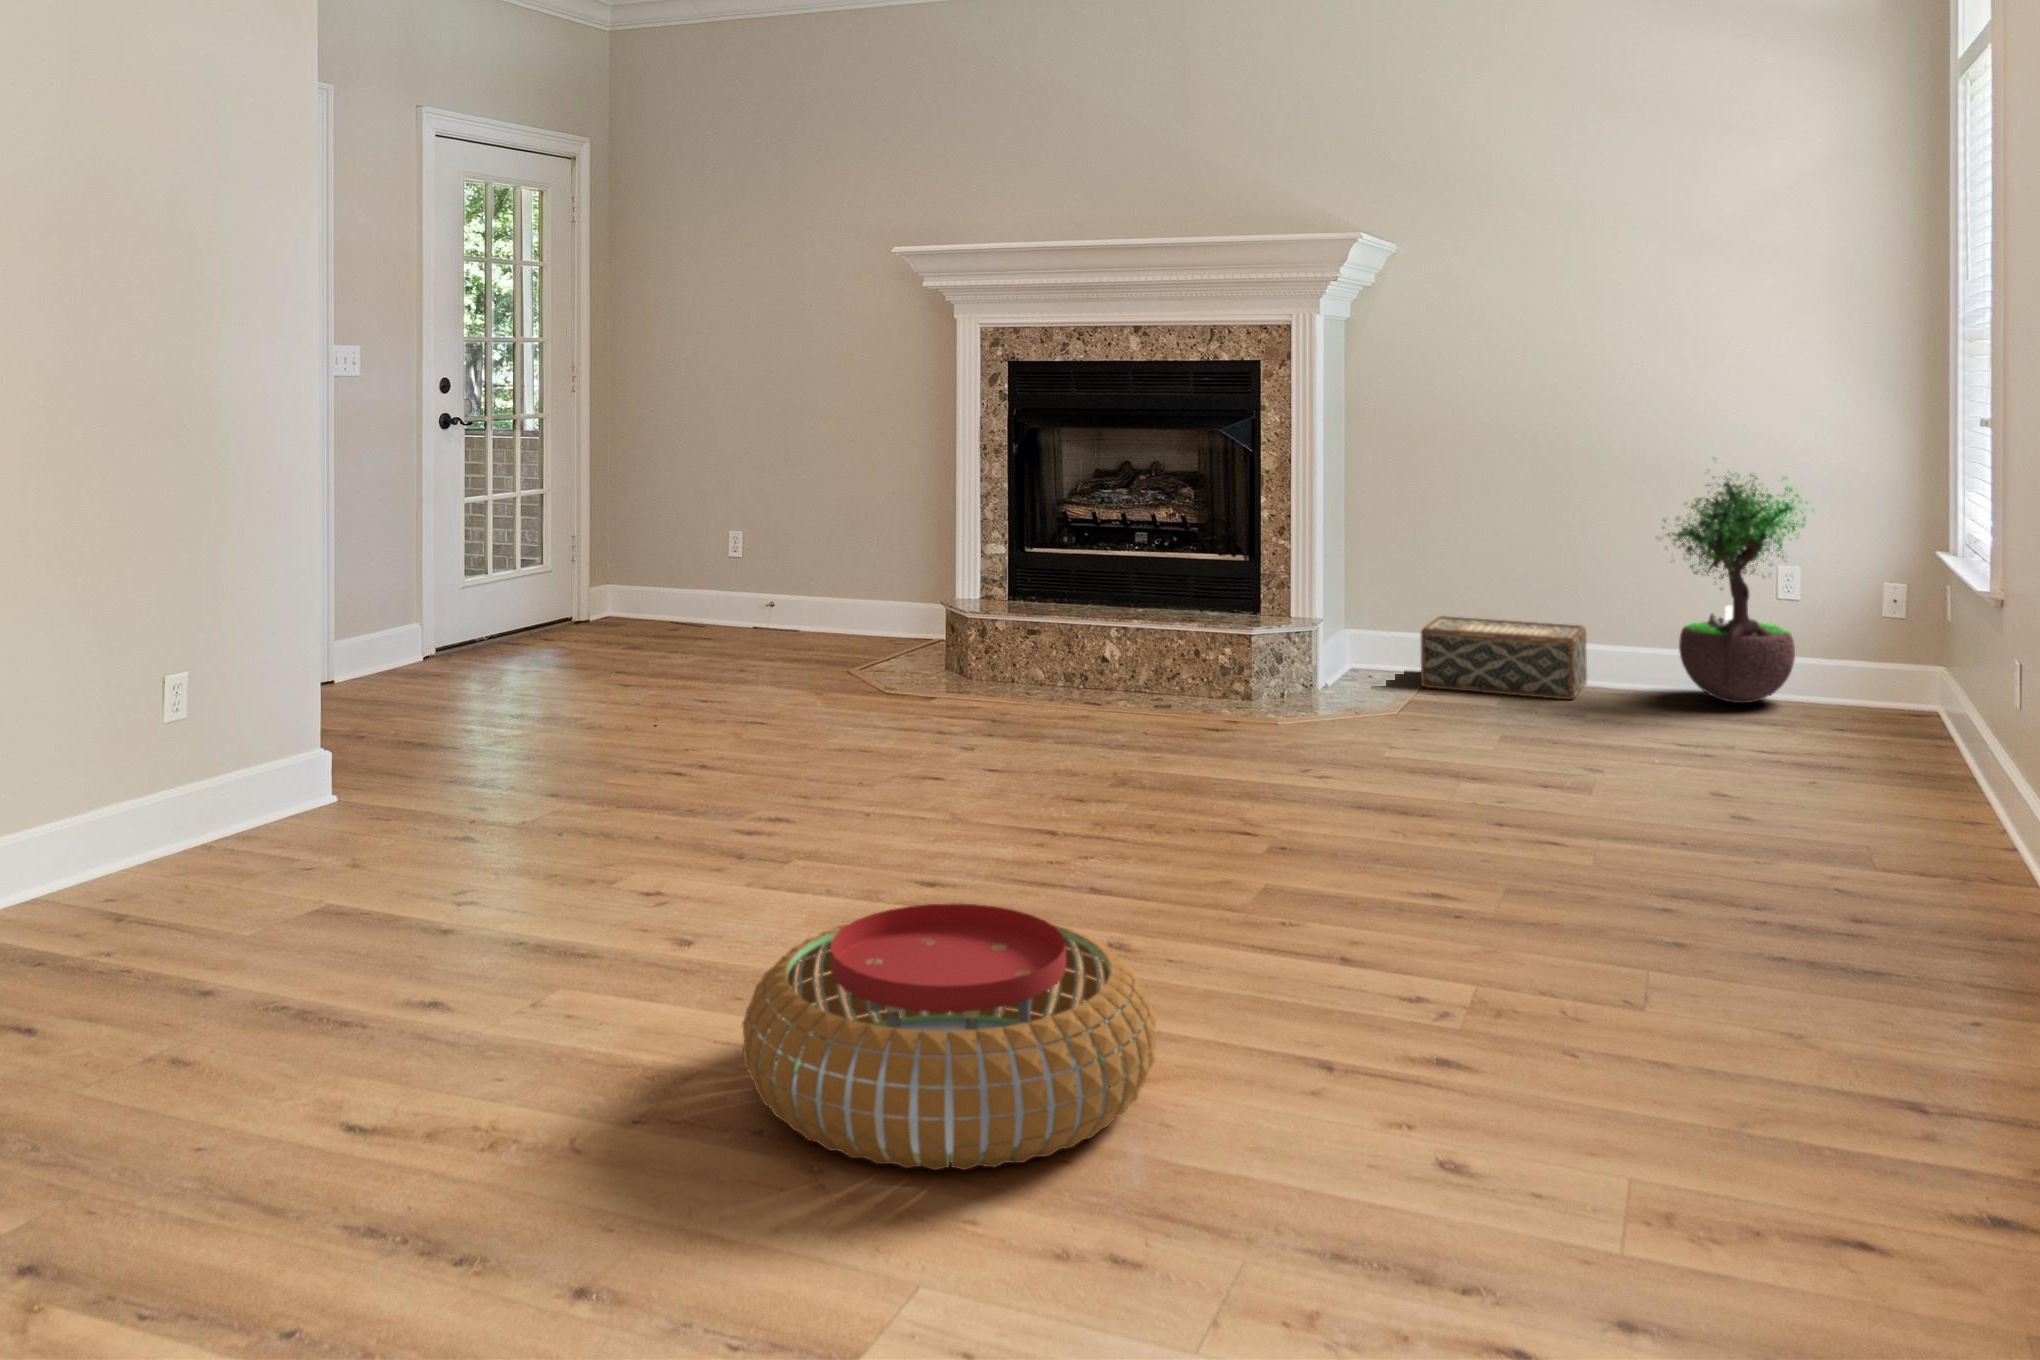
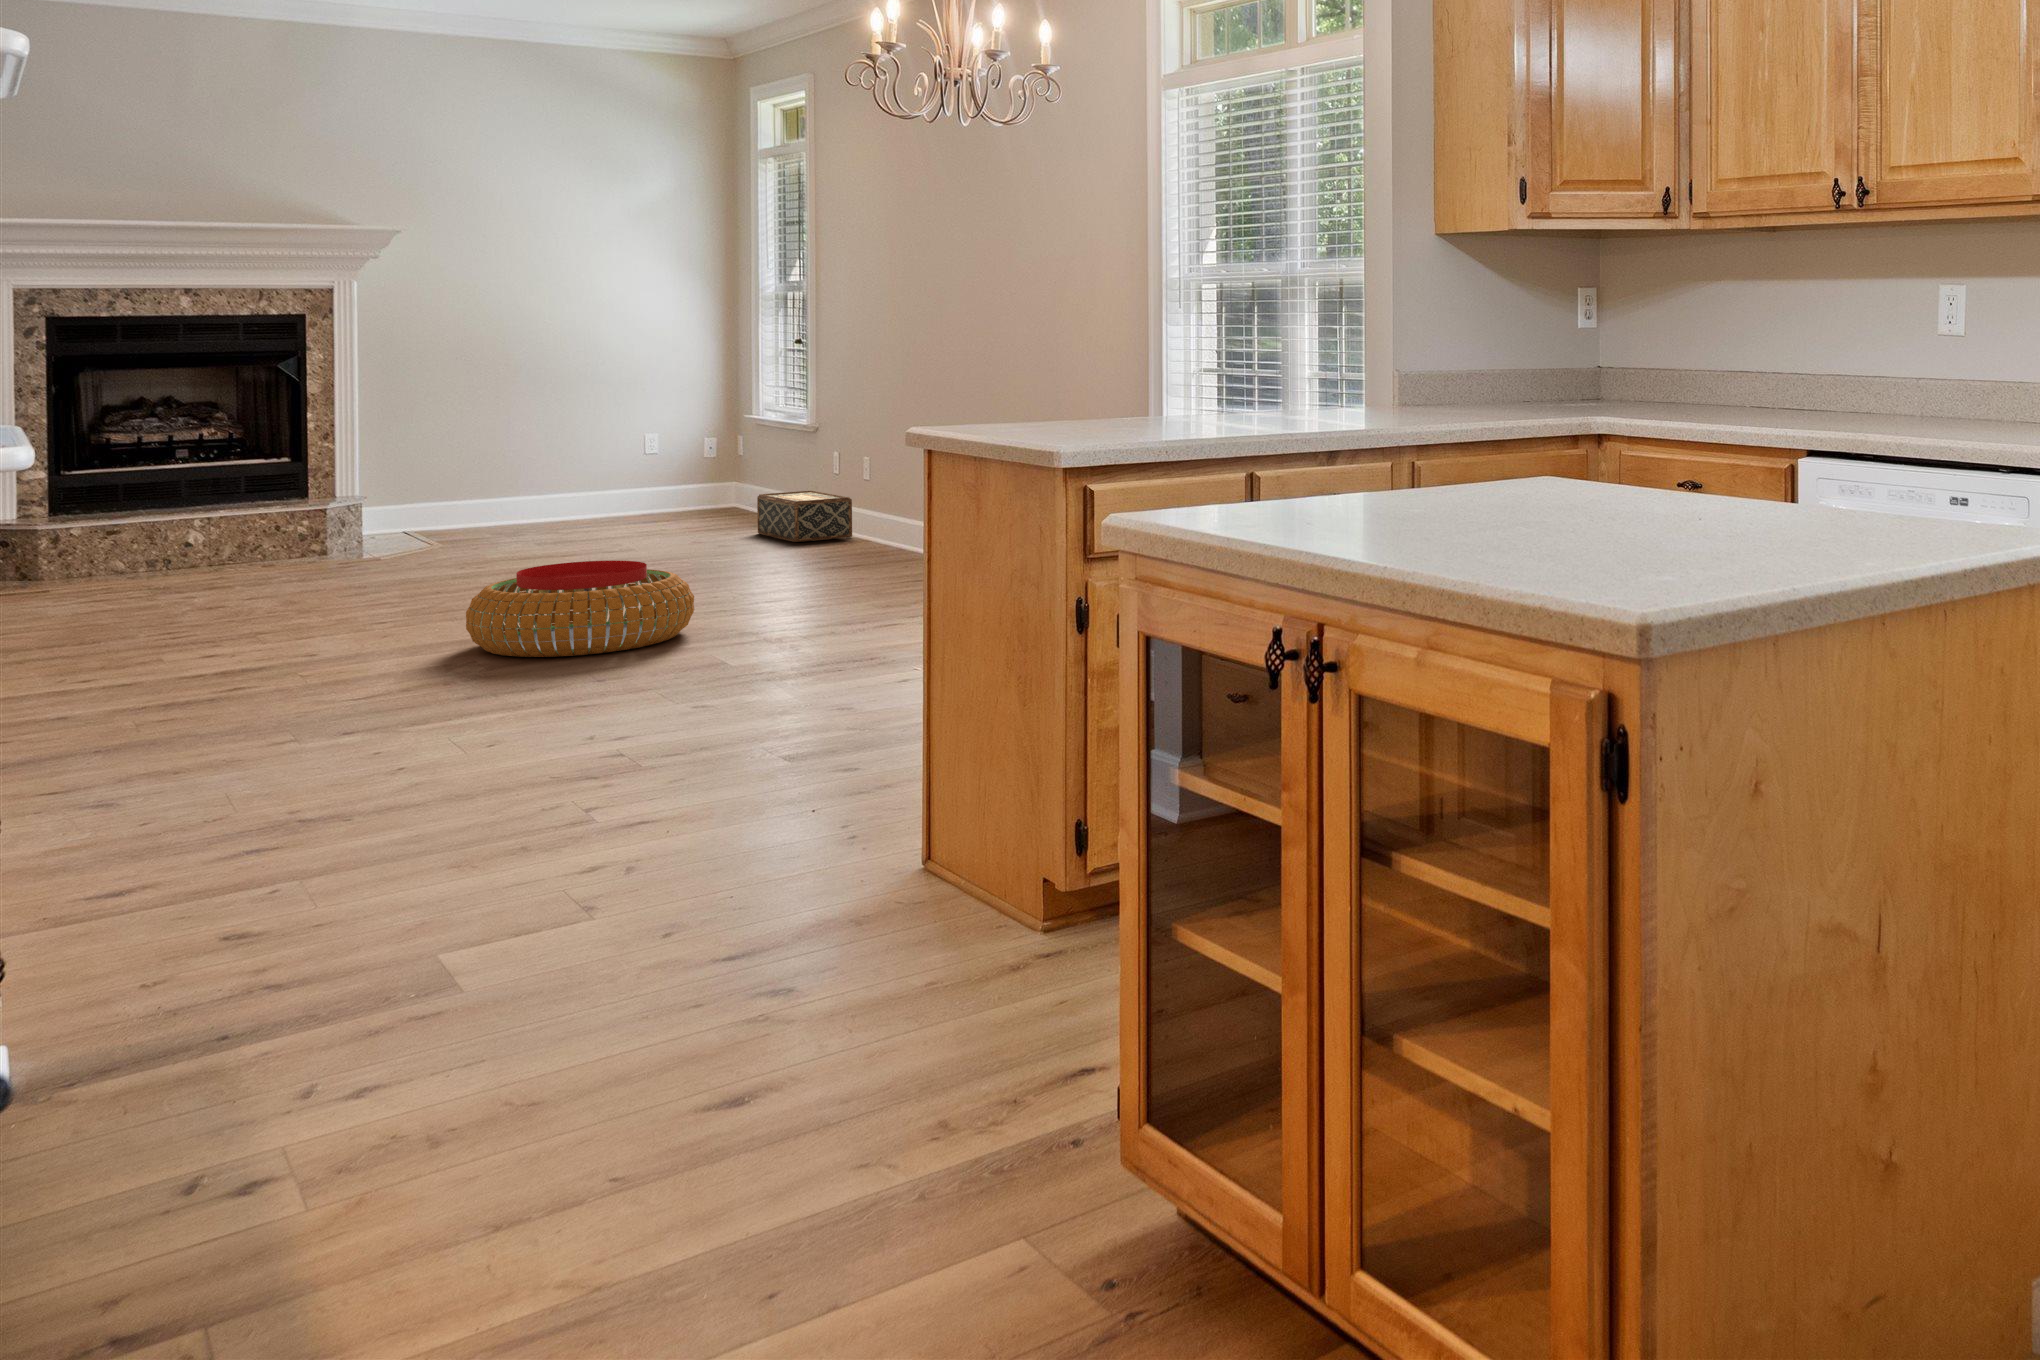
potted tree: present [1664,471,1814,703] -> none [586,373,678,519]
woven basket: present [1421,616,1587,699] -> present [757,491,852,542]

